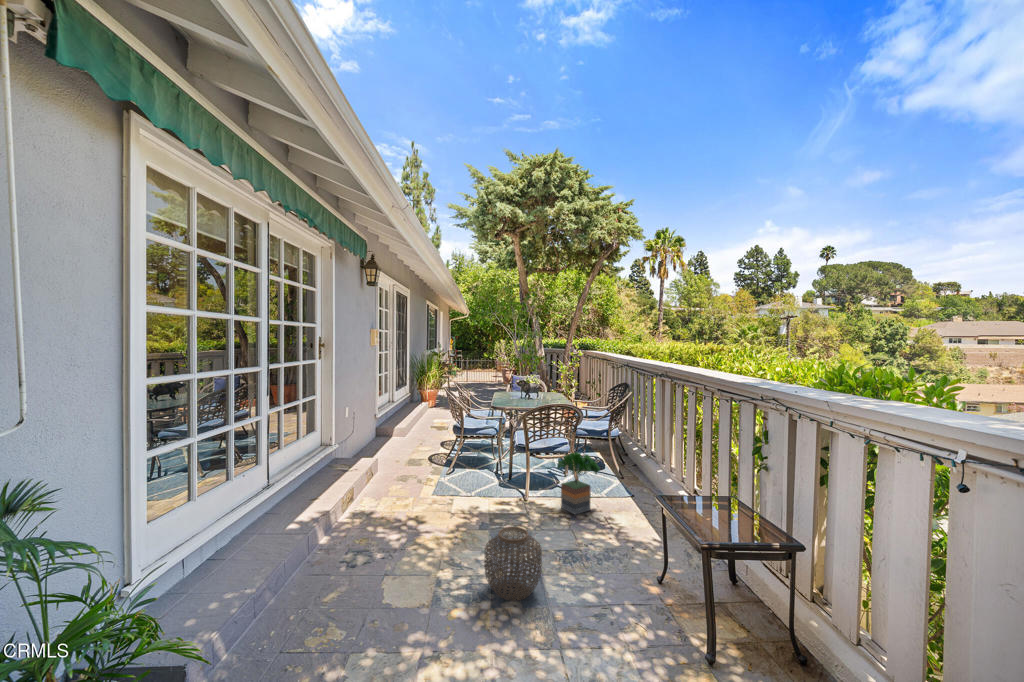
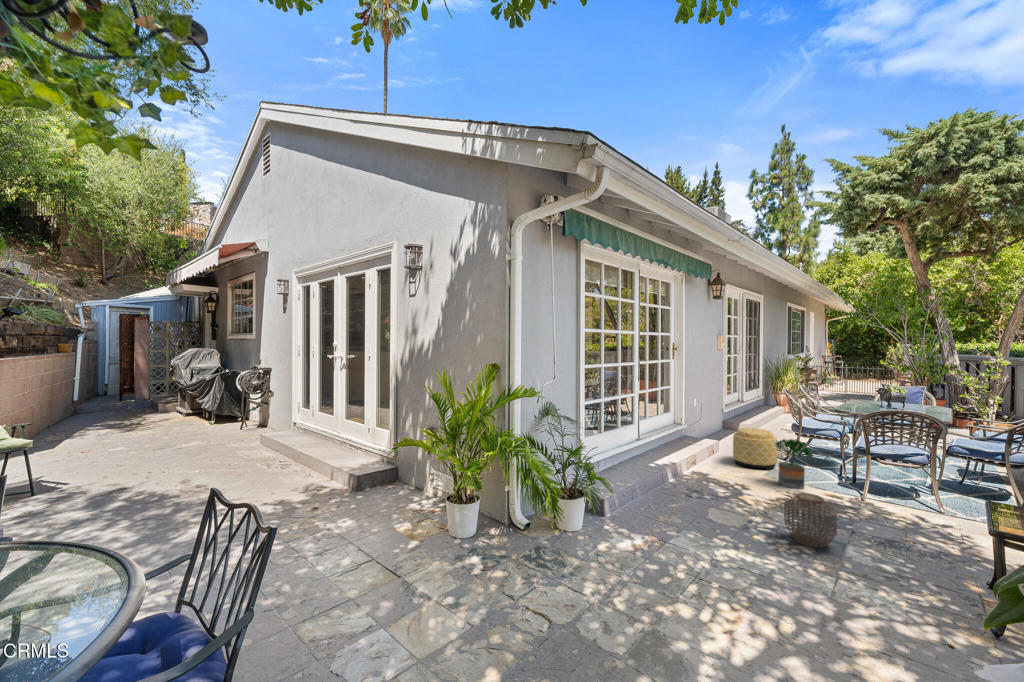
ottoman: none [396,437,442,487] -> present [733,428,777,470]
potted tree: present [557,452,599,515] -> present [775,439,813,488]

